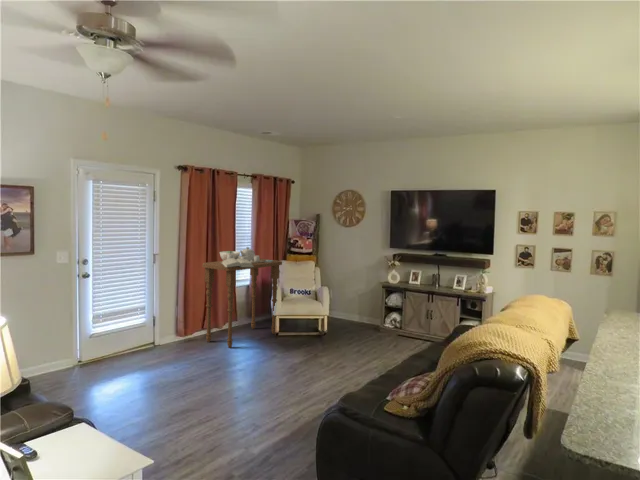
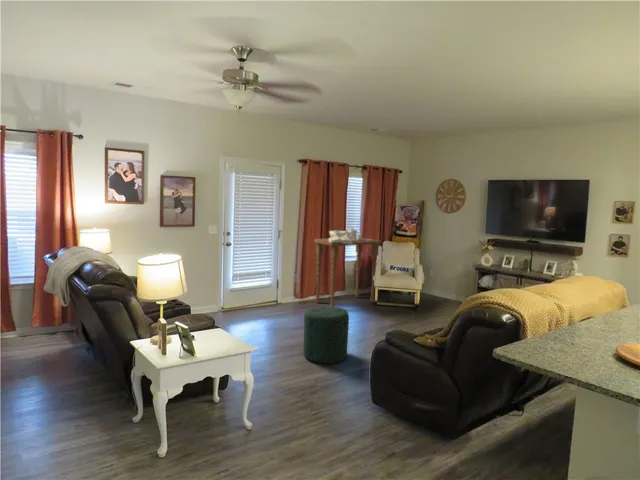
ottoman: none [217,355,279,439] -> present [303,306,349,364]

